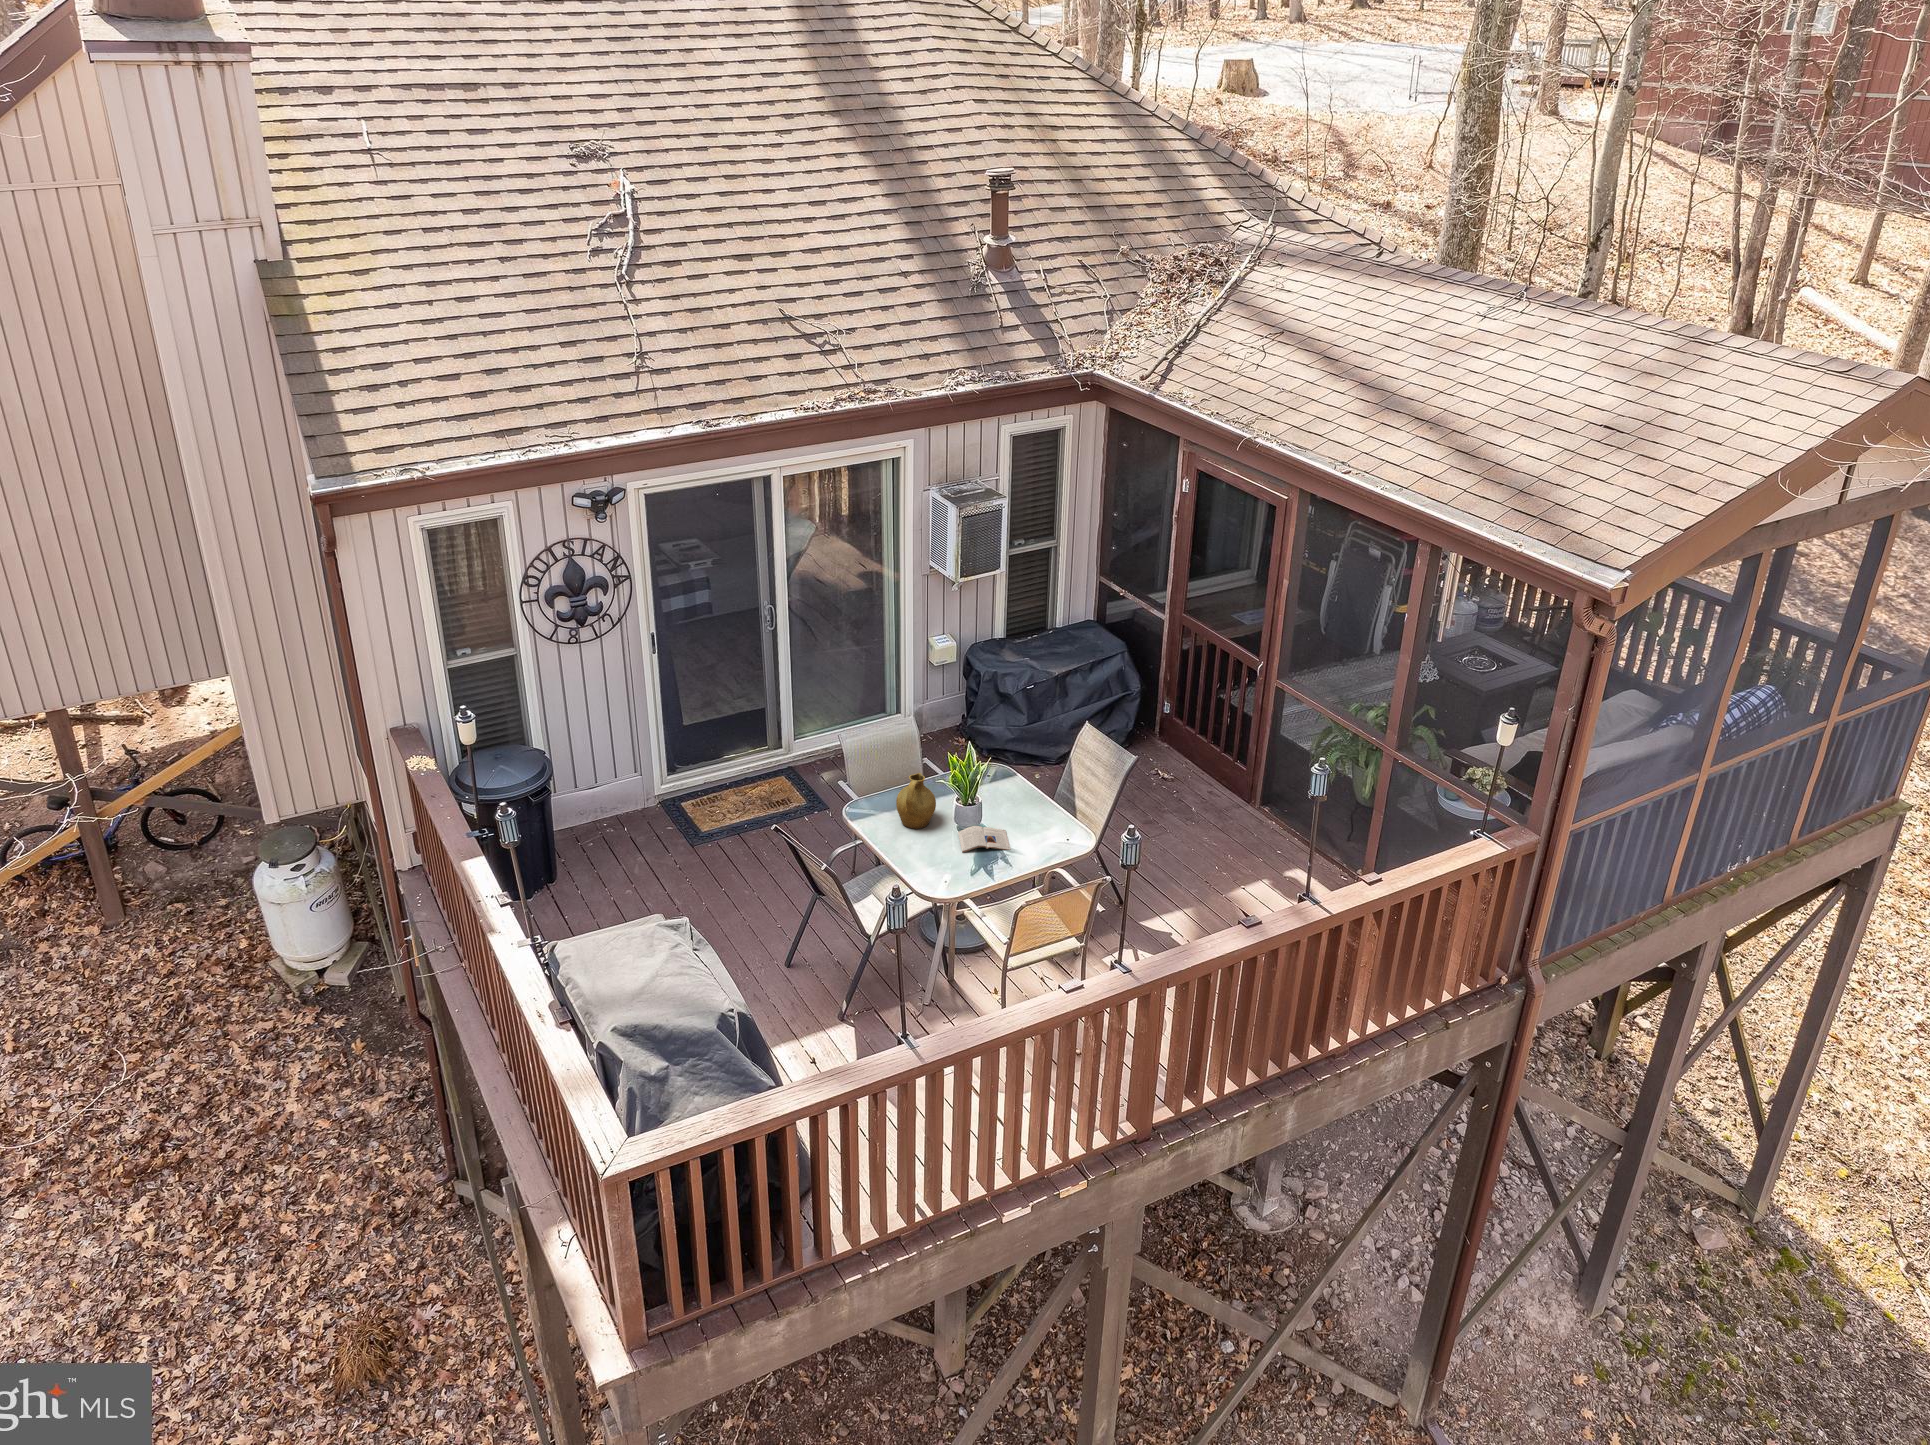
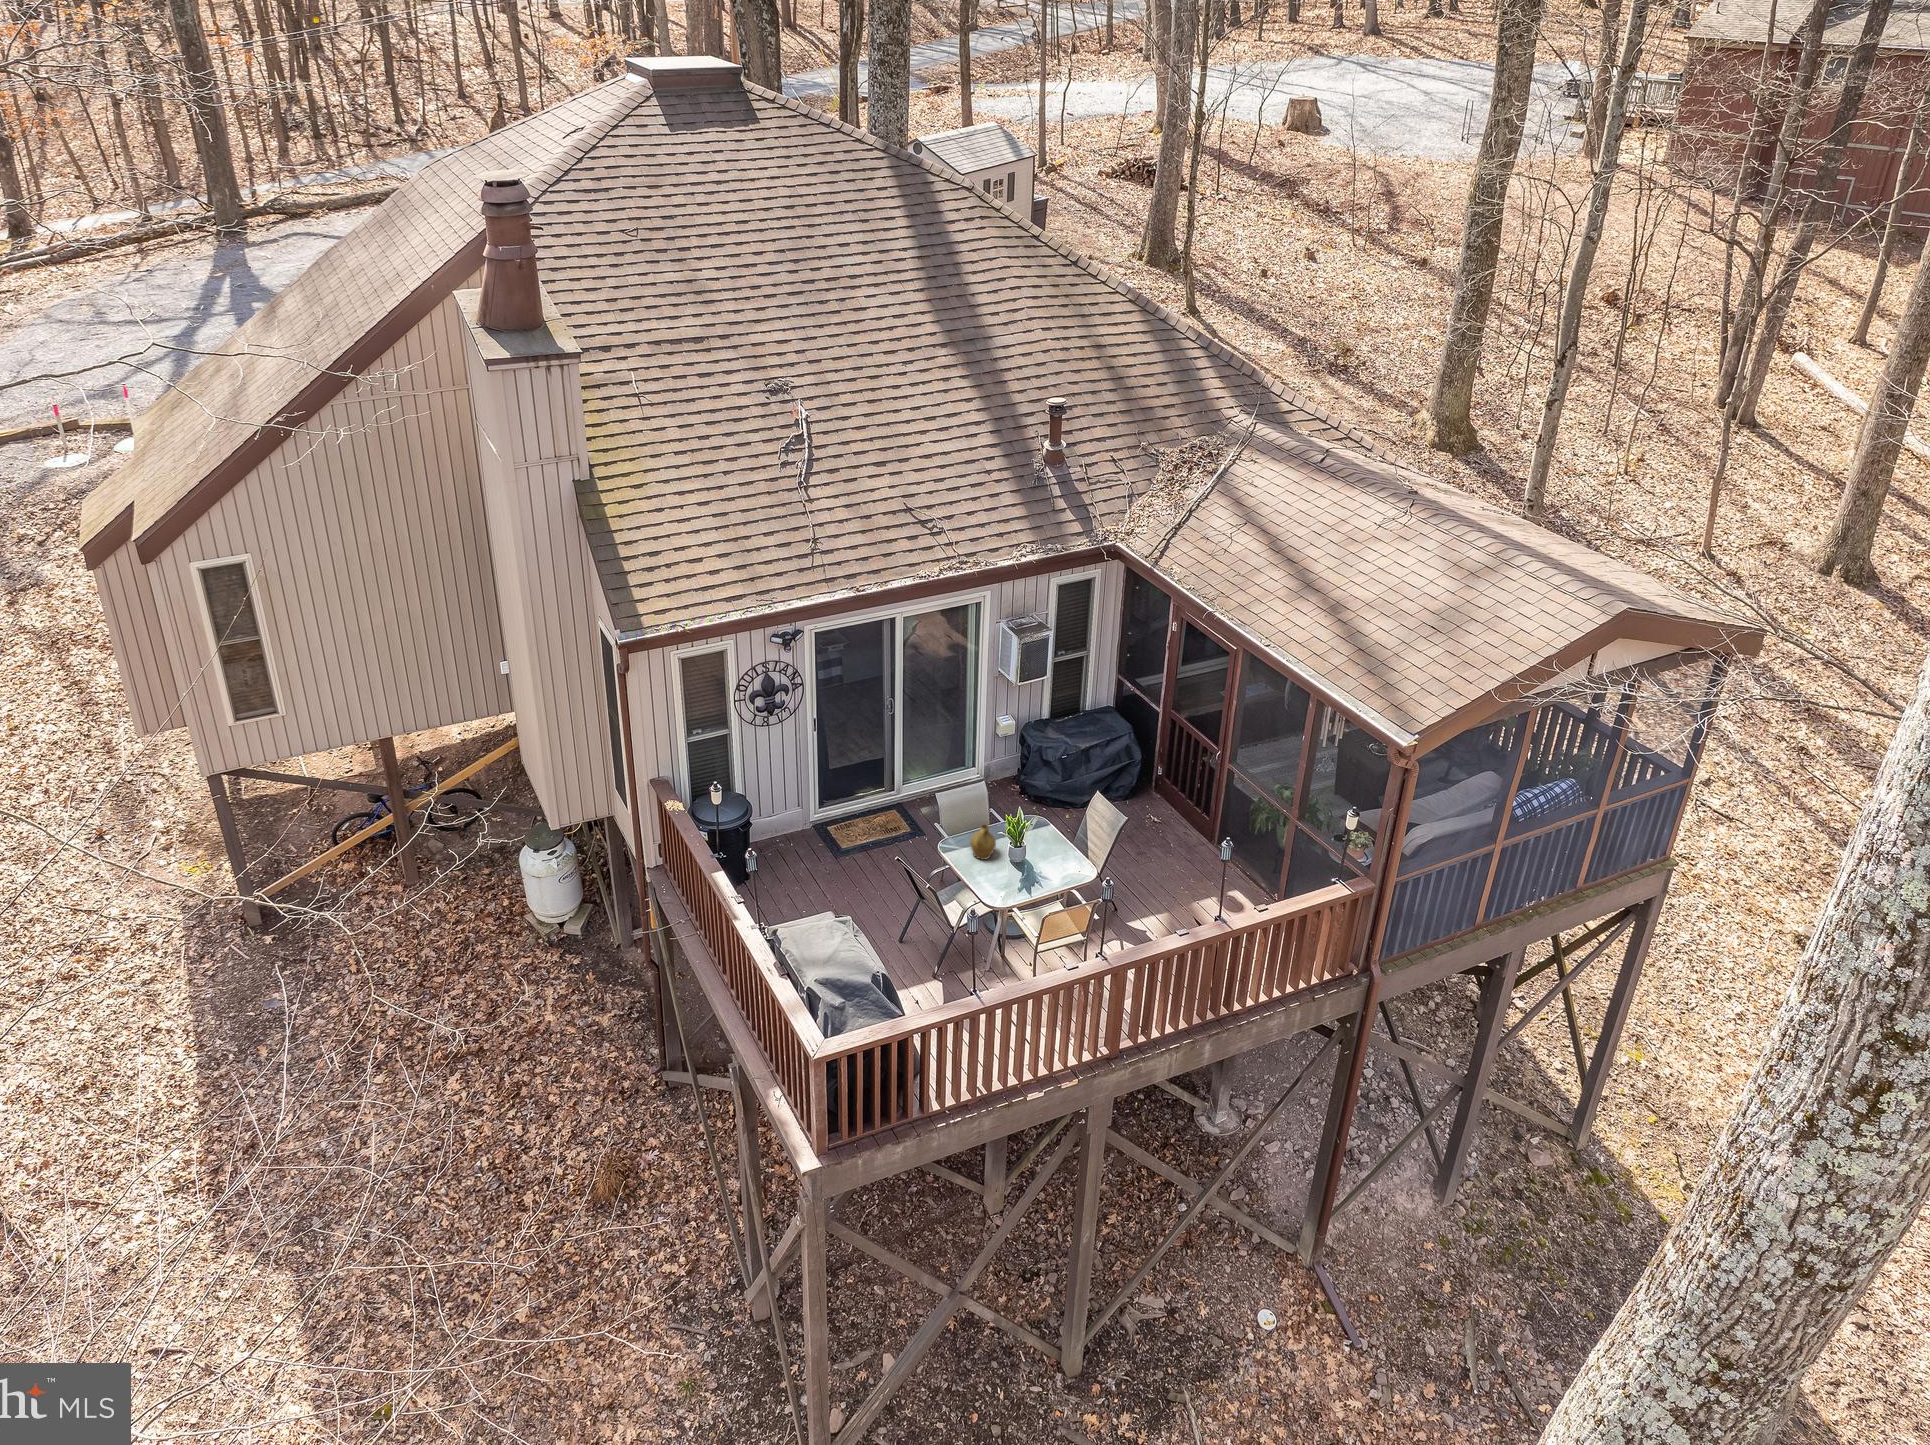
magazine: present [958,826,1010,853] -> none [1010,860,1043,877]

